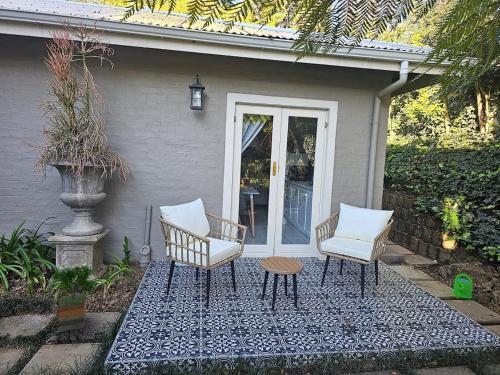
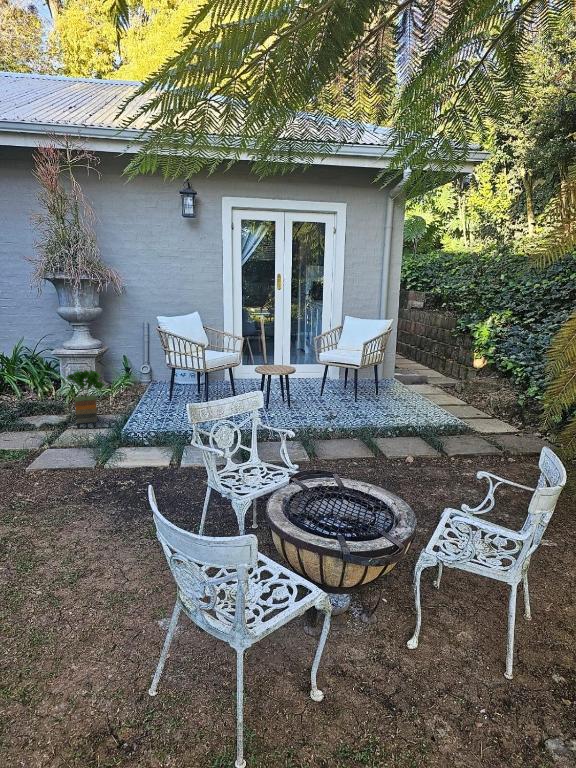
watering can: present [452,273,473,299] -> none [451,383,470,407]

